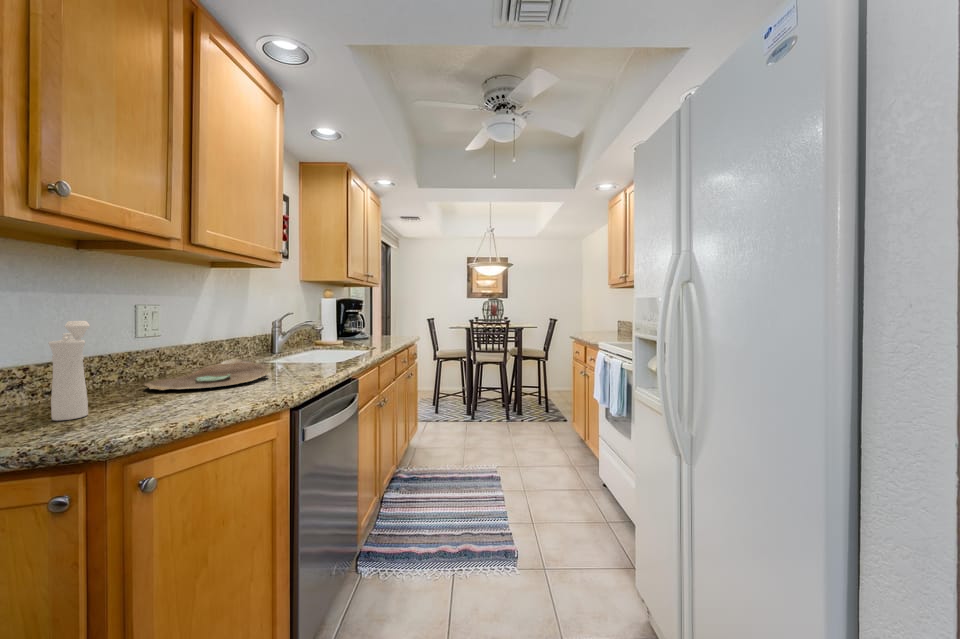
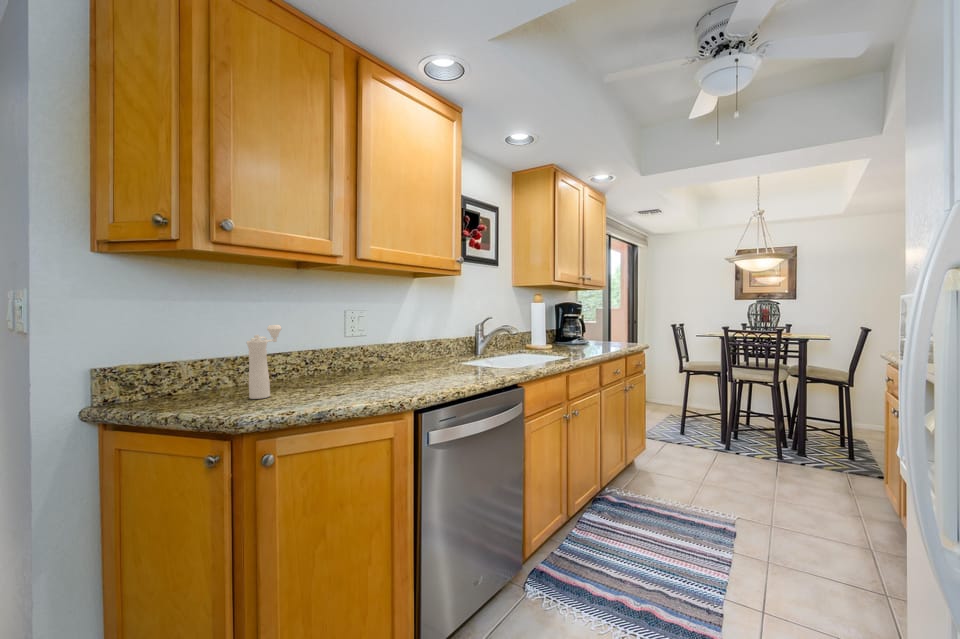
decorative bowl: present [144,359,269,390] -> none [329,356,426,382]

